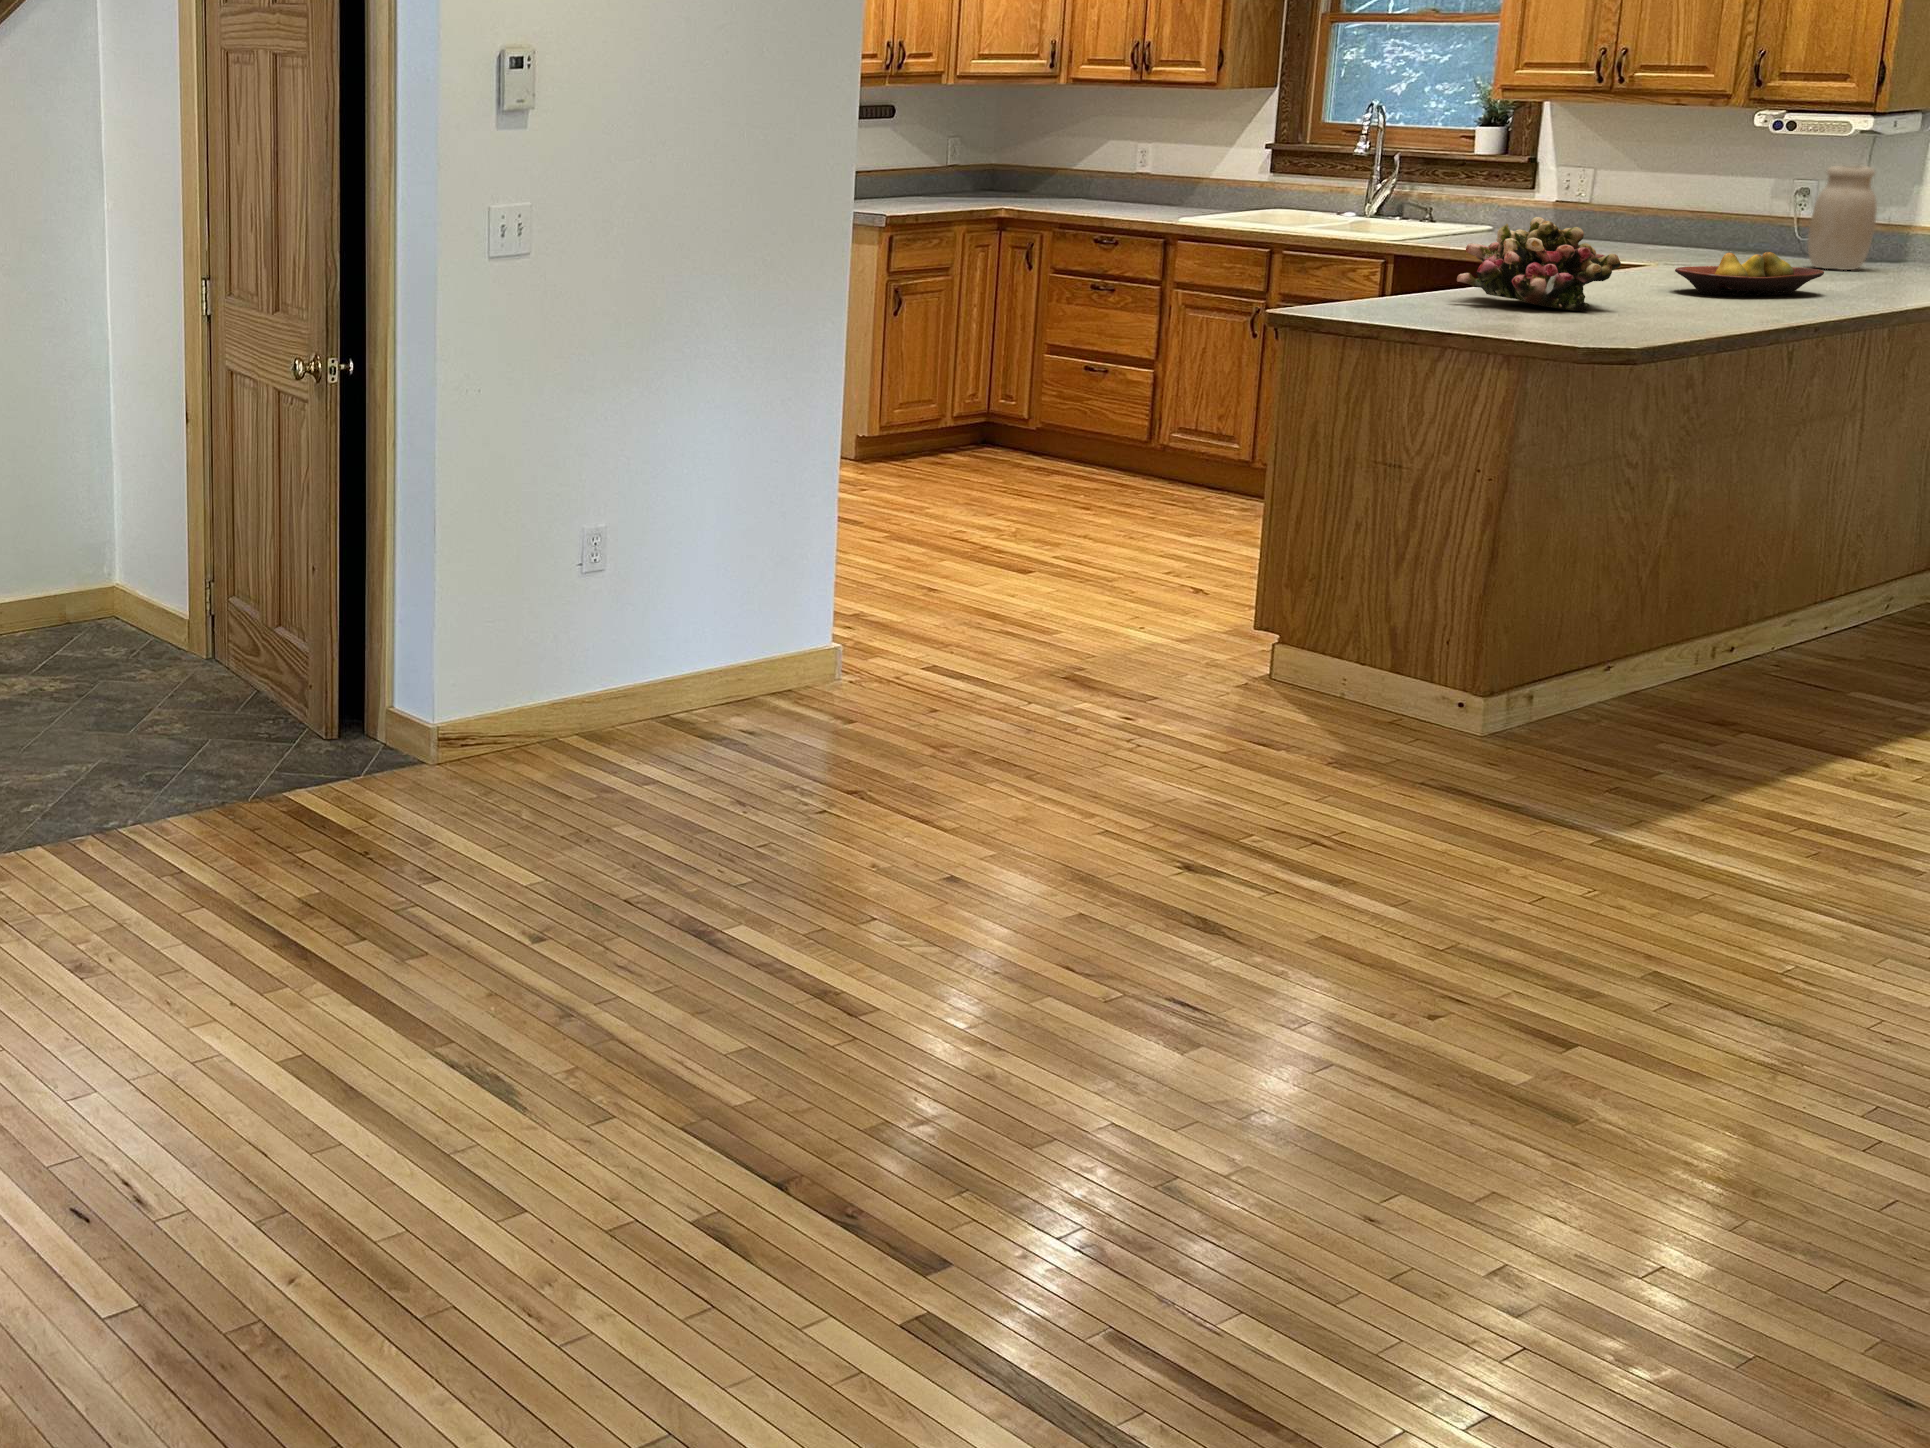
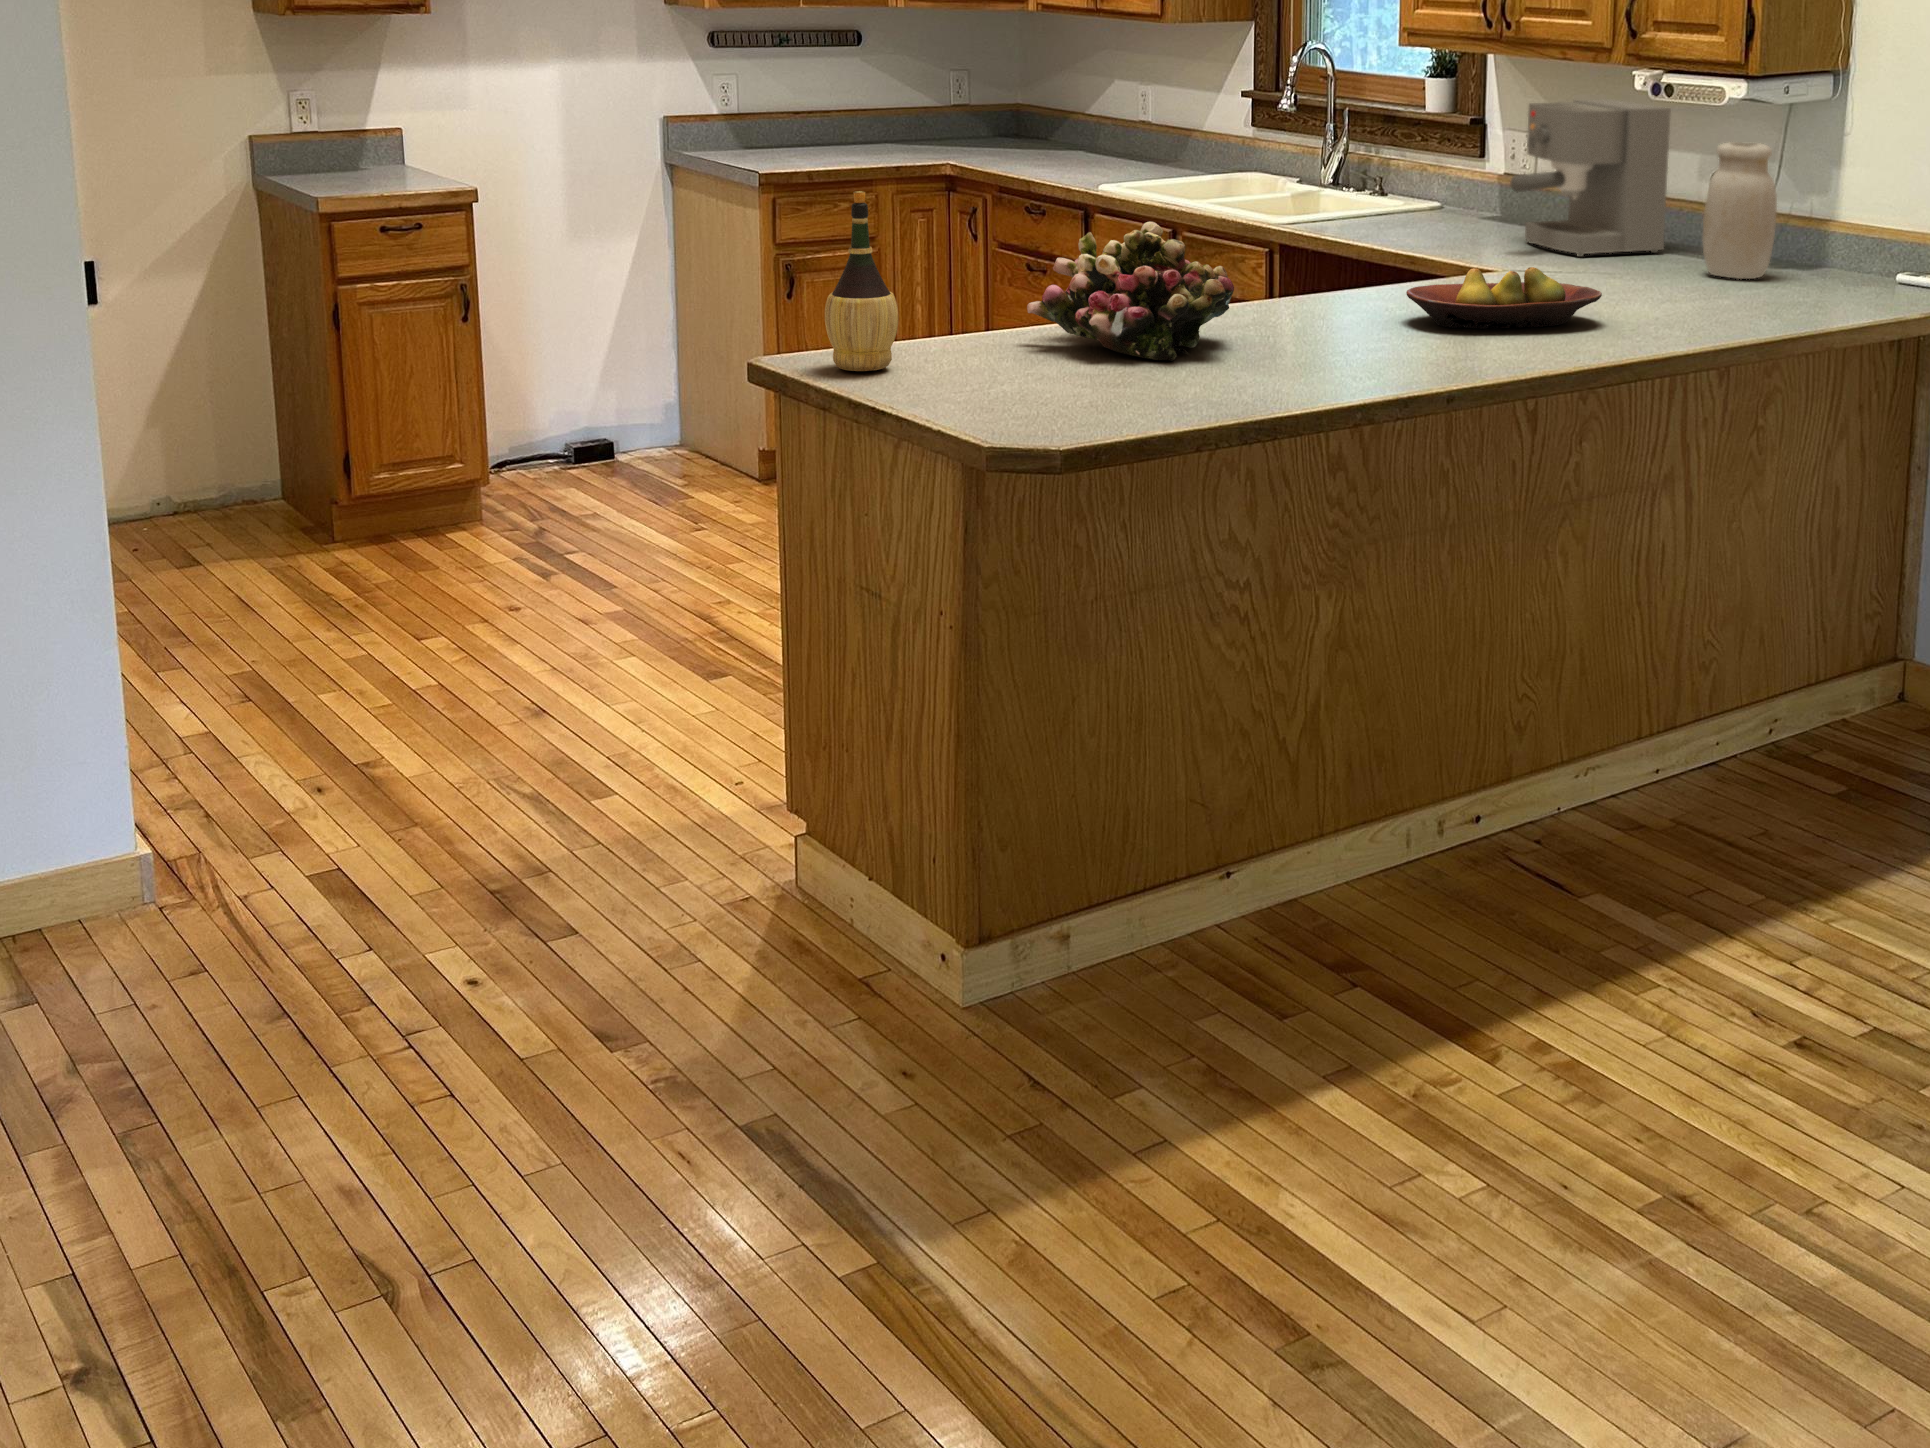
coffee maker: none [1614,139,1756,259] -> present [1510,99,1671,257]
wine bottle: none [1370,191,1424,315] -> present [825,191,898,371]

